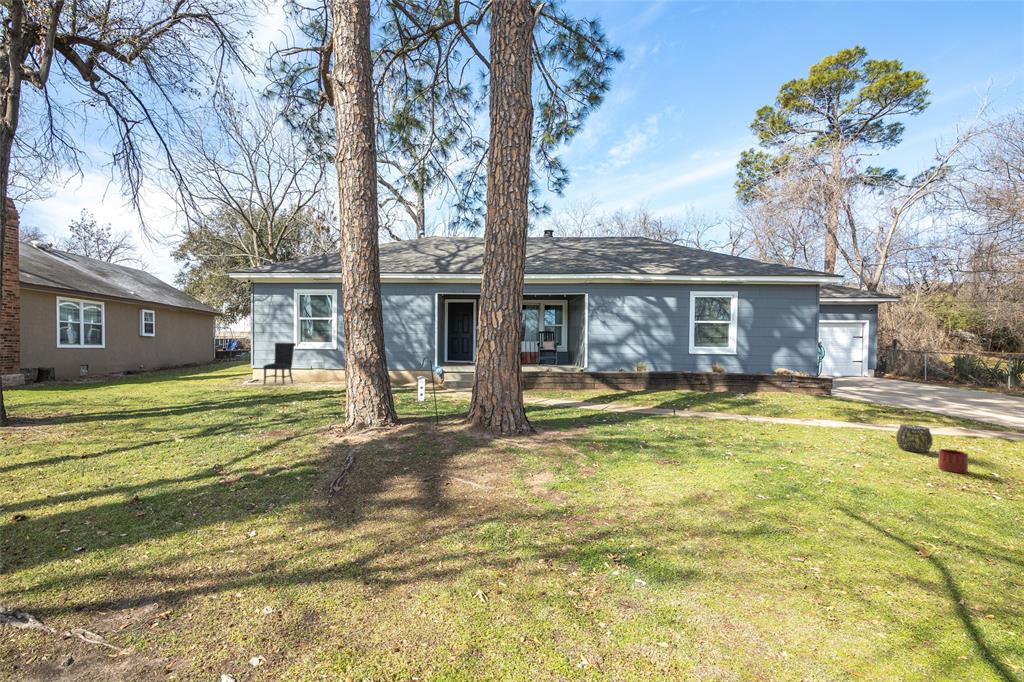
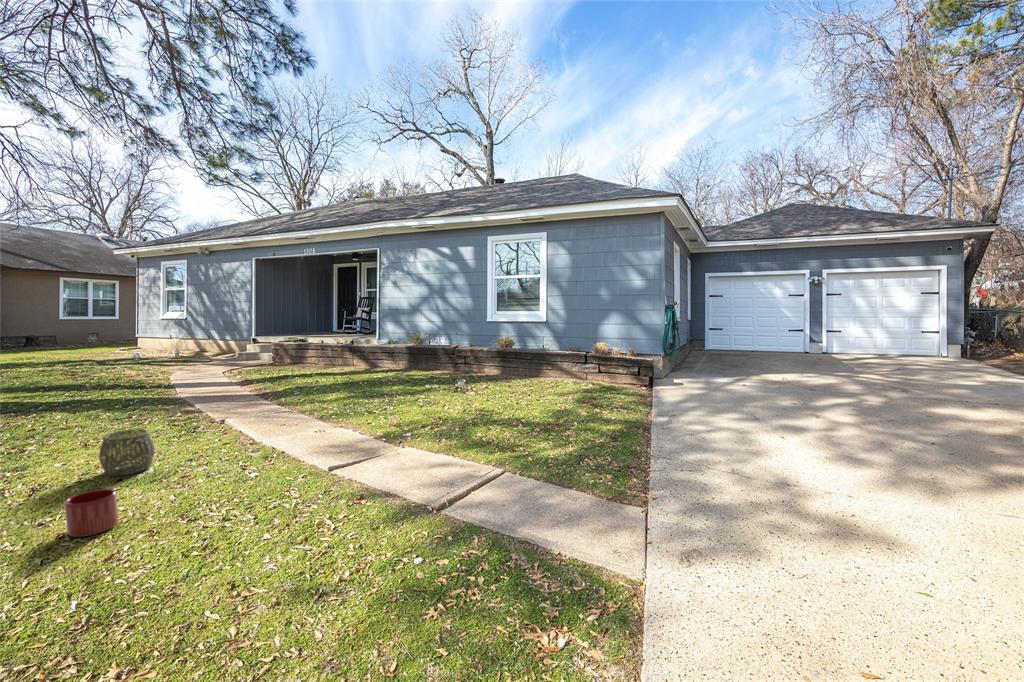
chair: present [263,343,296,385] -> none [124,314,158,354]
woven basket: present [896,425,933,453] -> present [99,429,155,476]

